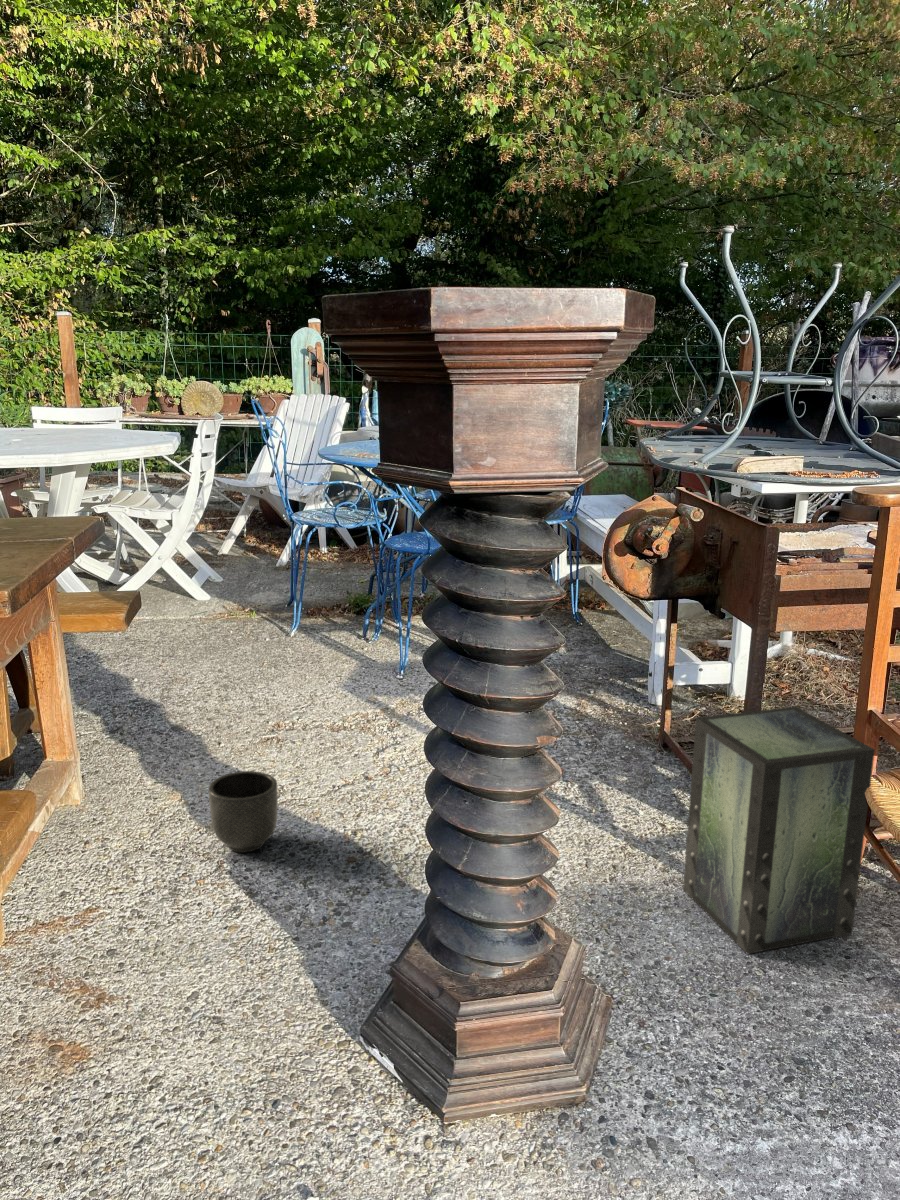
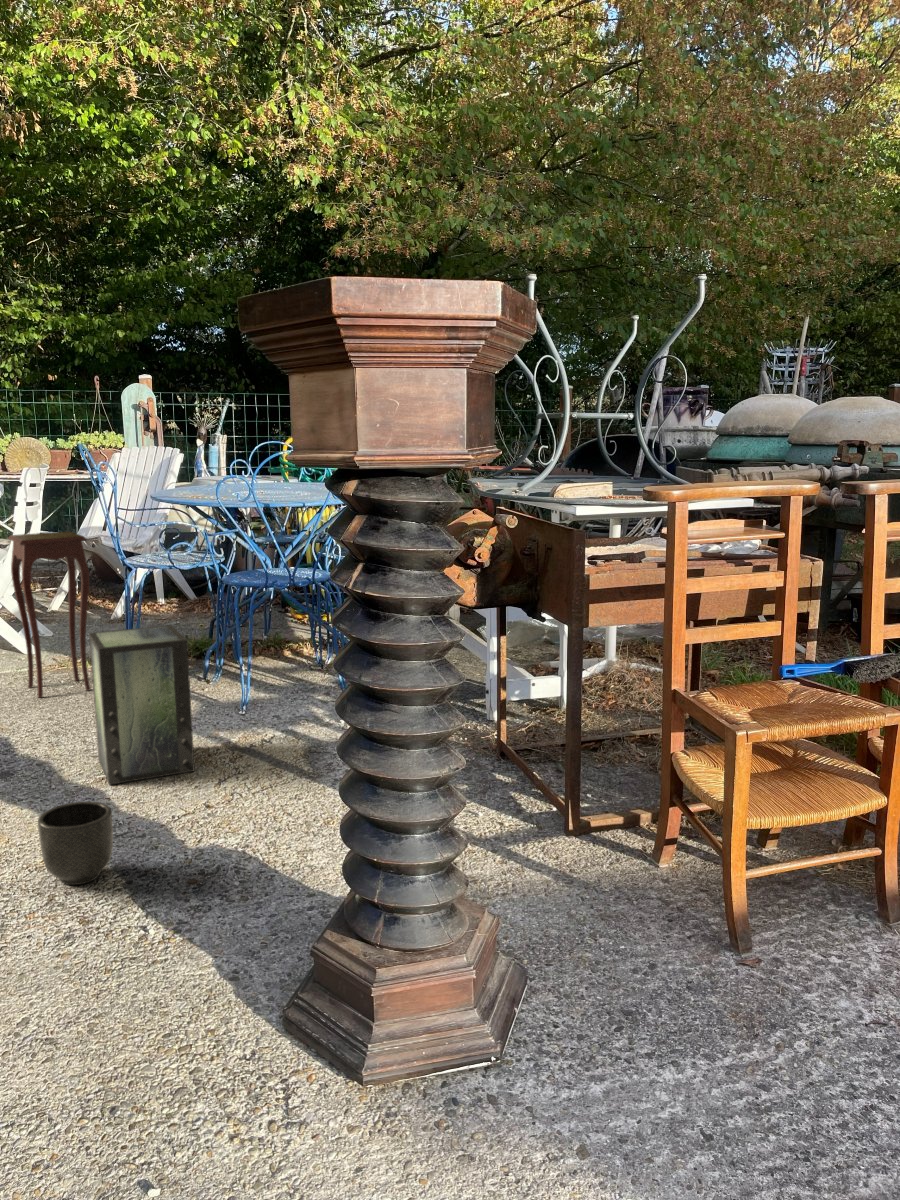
side table: none [184,483,259,645] -> present [8,531,90,698]
storage box: present [683,707,875,954] -> present [89,625,194,785]

